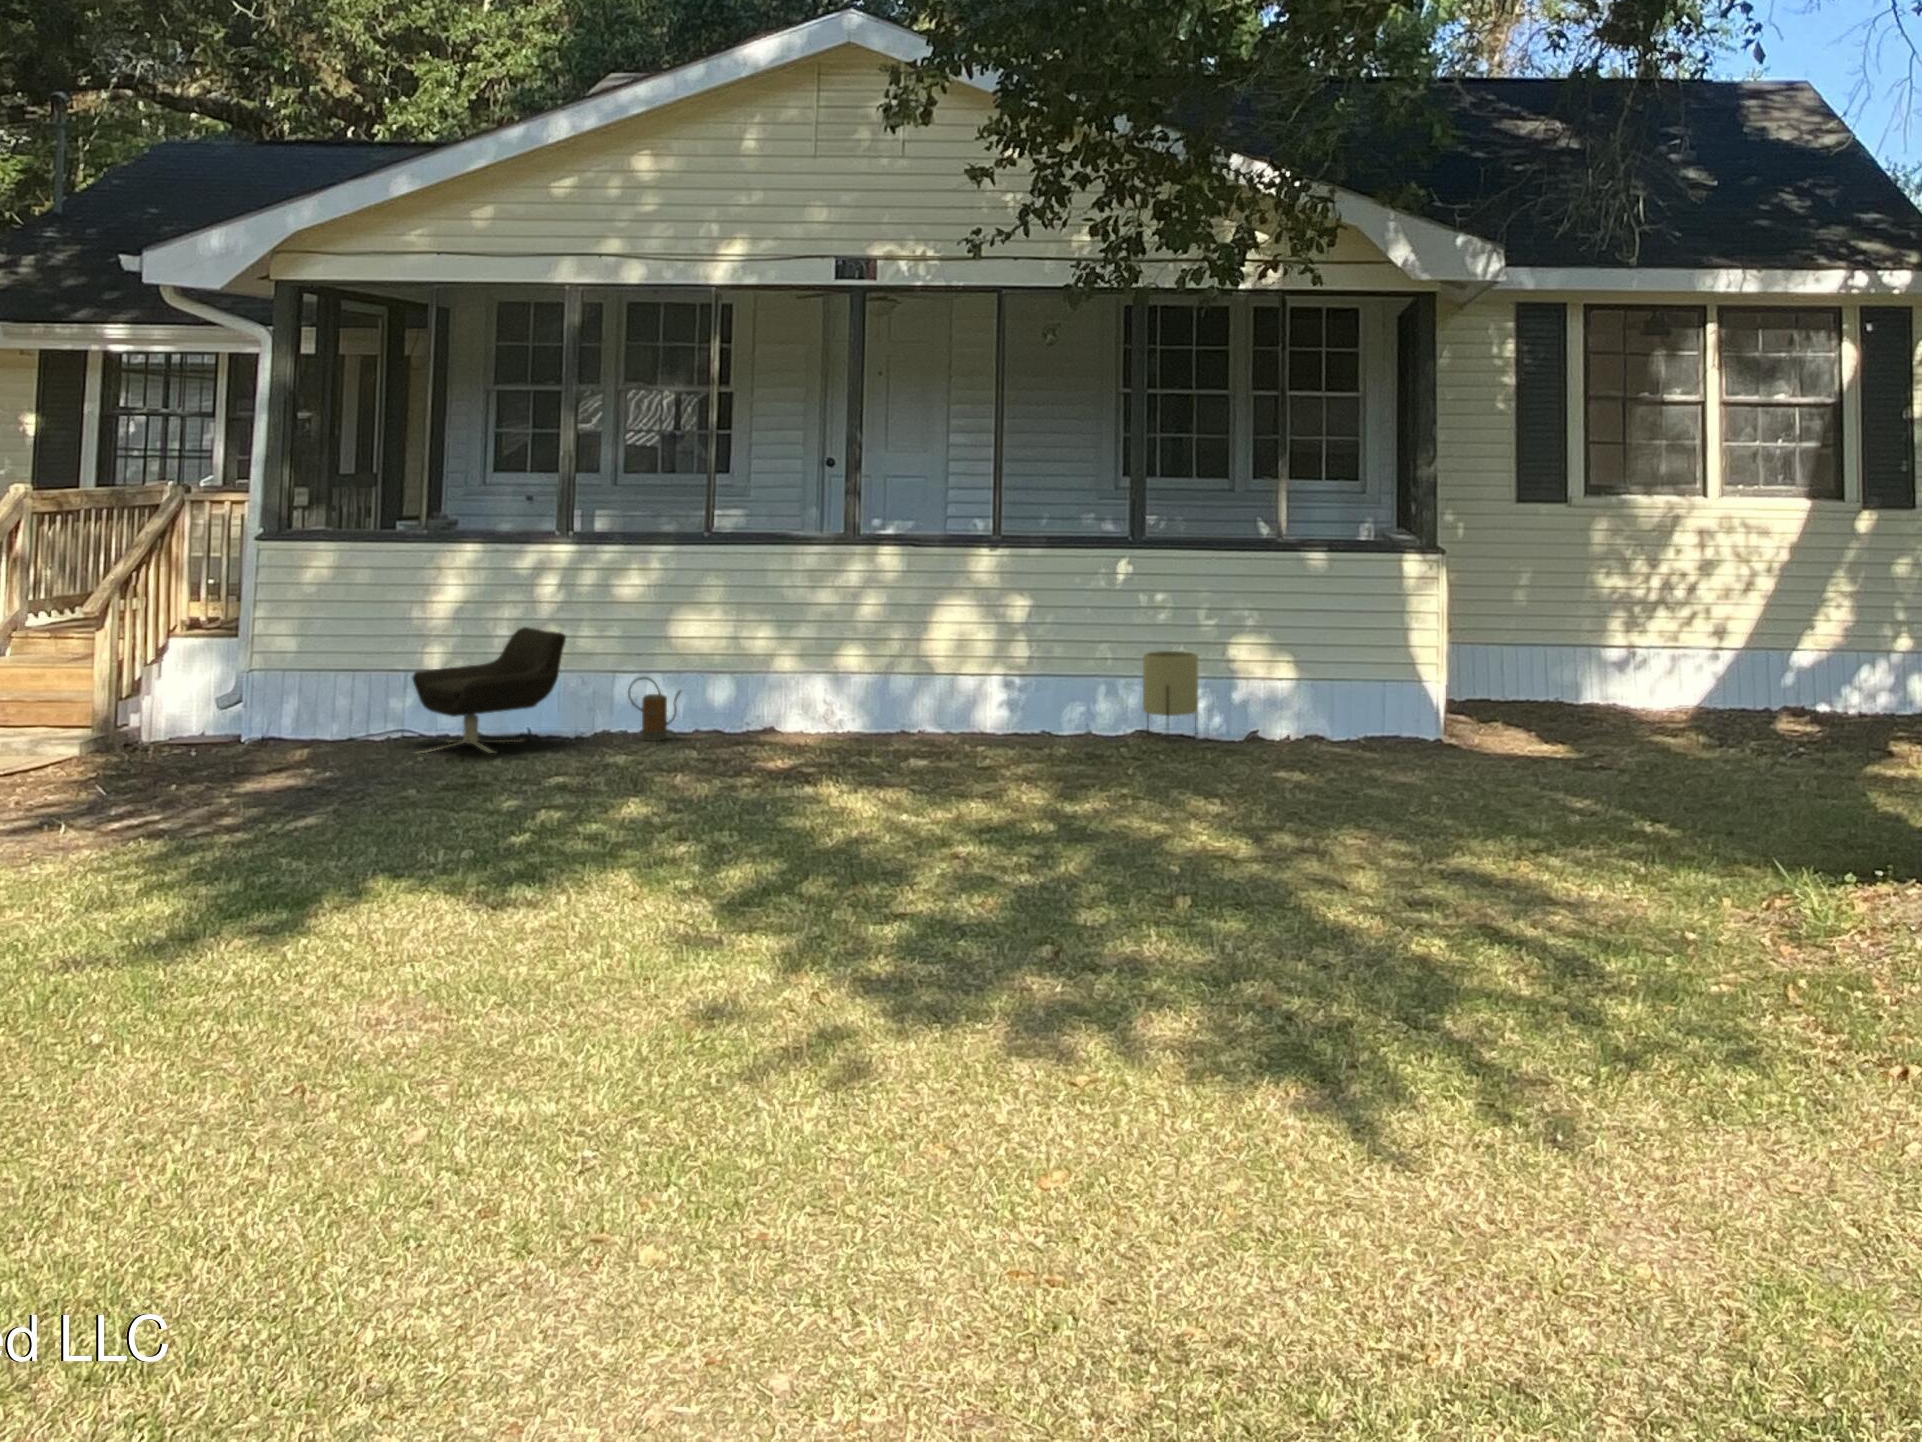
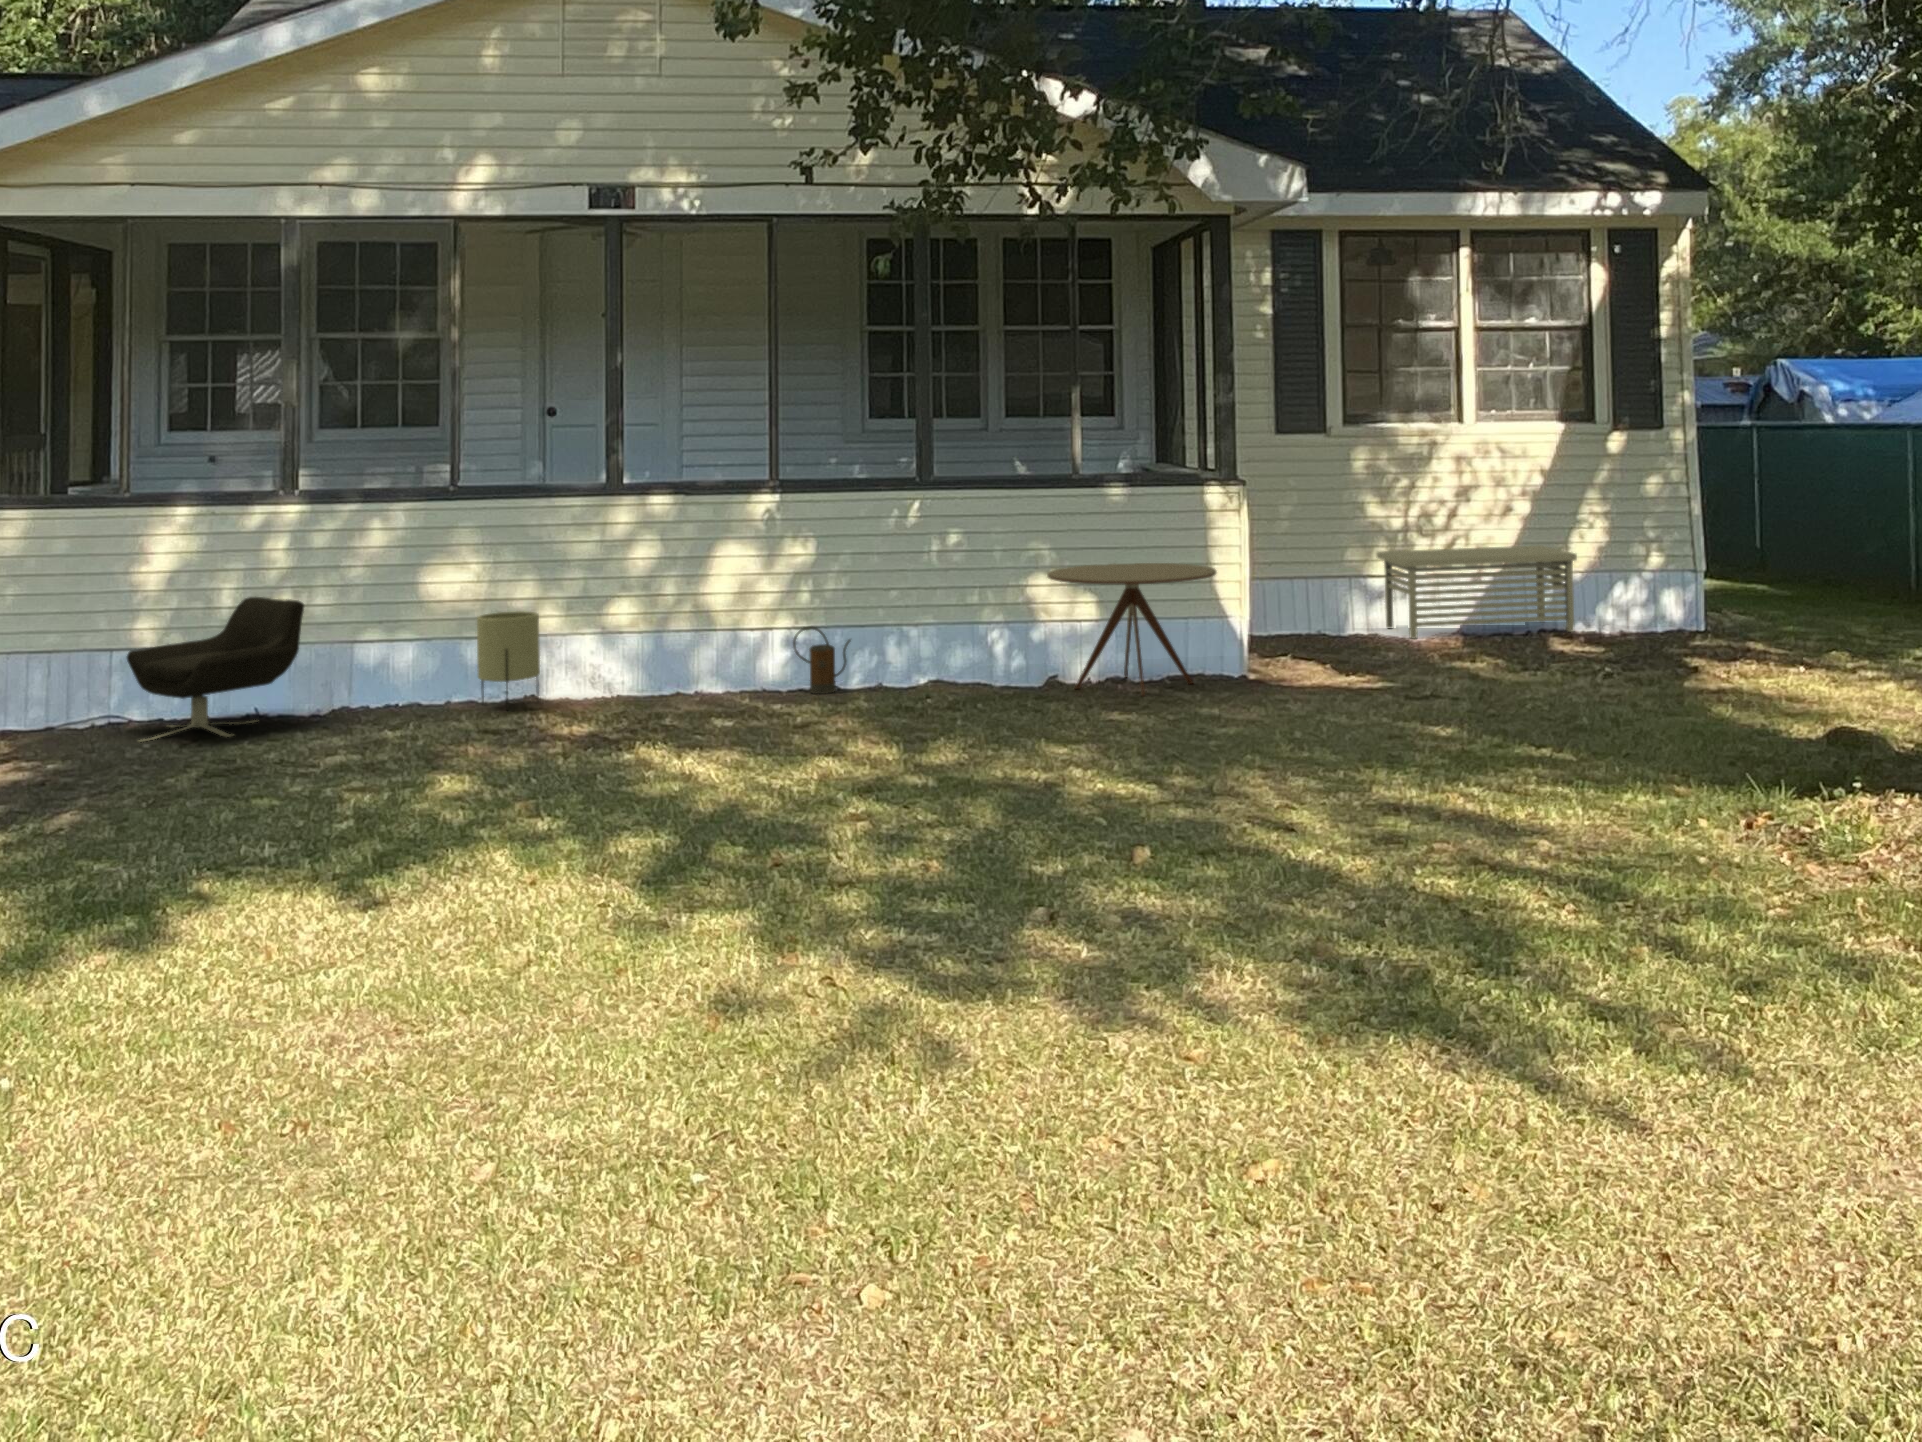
storage bench: none [1606,626,1803,714] -> present [1376,545,1577,639]
round table: none [1242,628,1405,757] -> present [1047,563,1216,696]
planter: present [1143,651,1198,736] -> present [477,611,540,703]
watering can: present [628,677,681,741] -> present [793,626,850,694]

